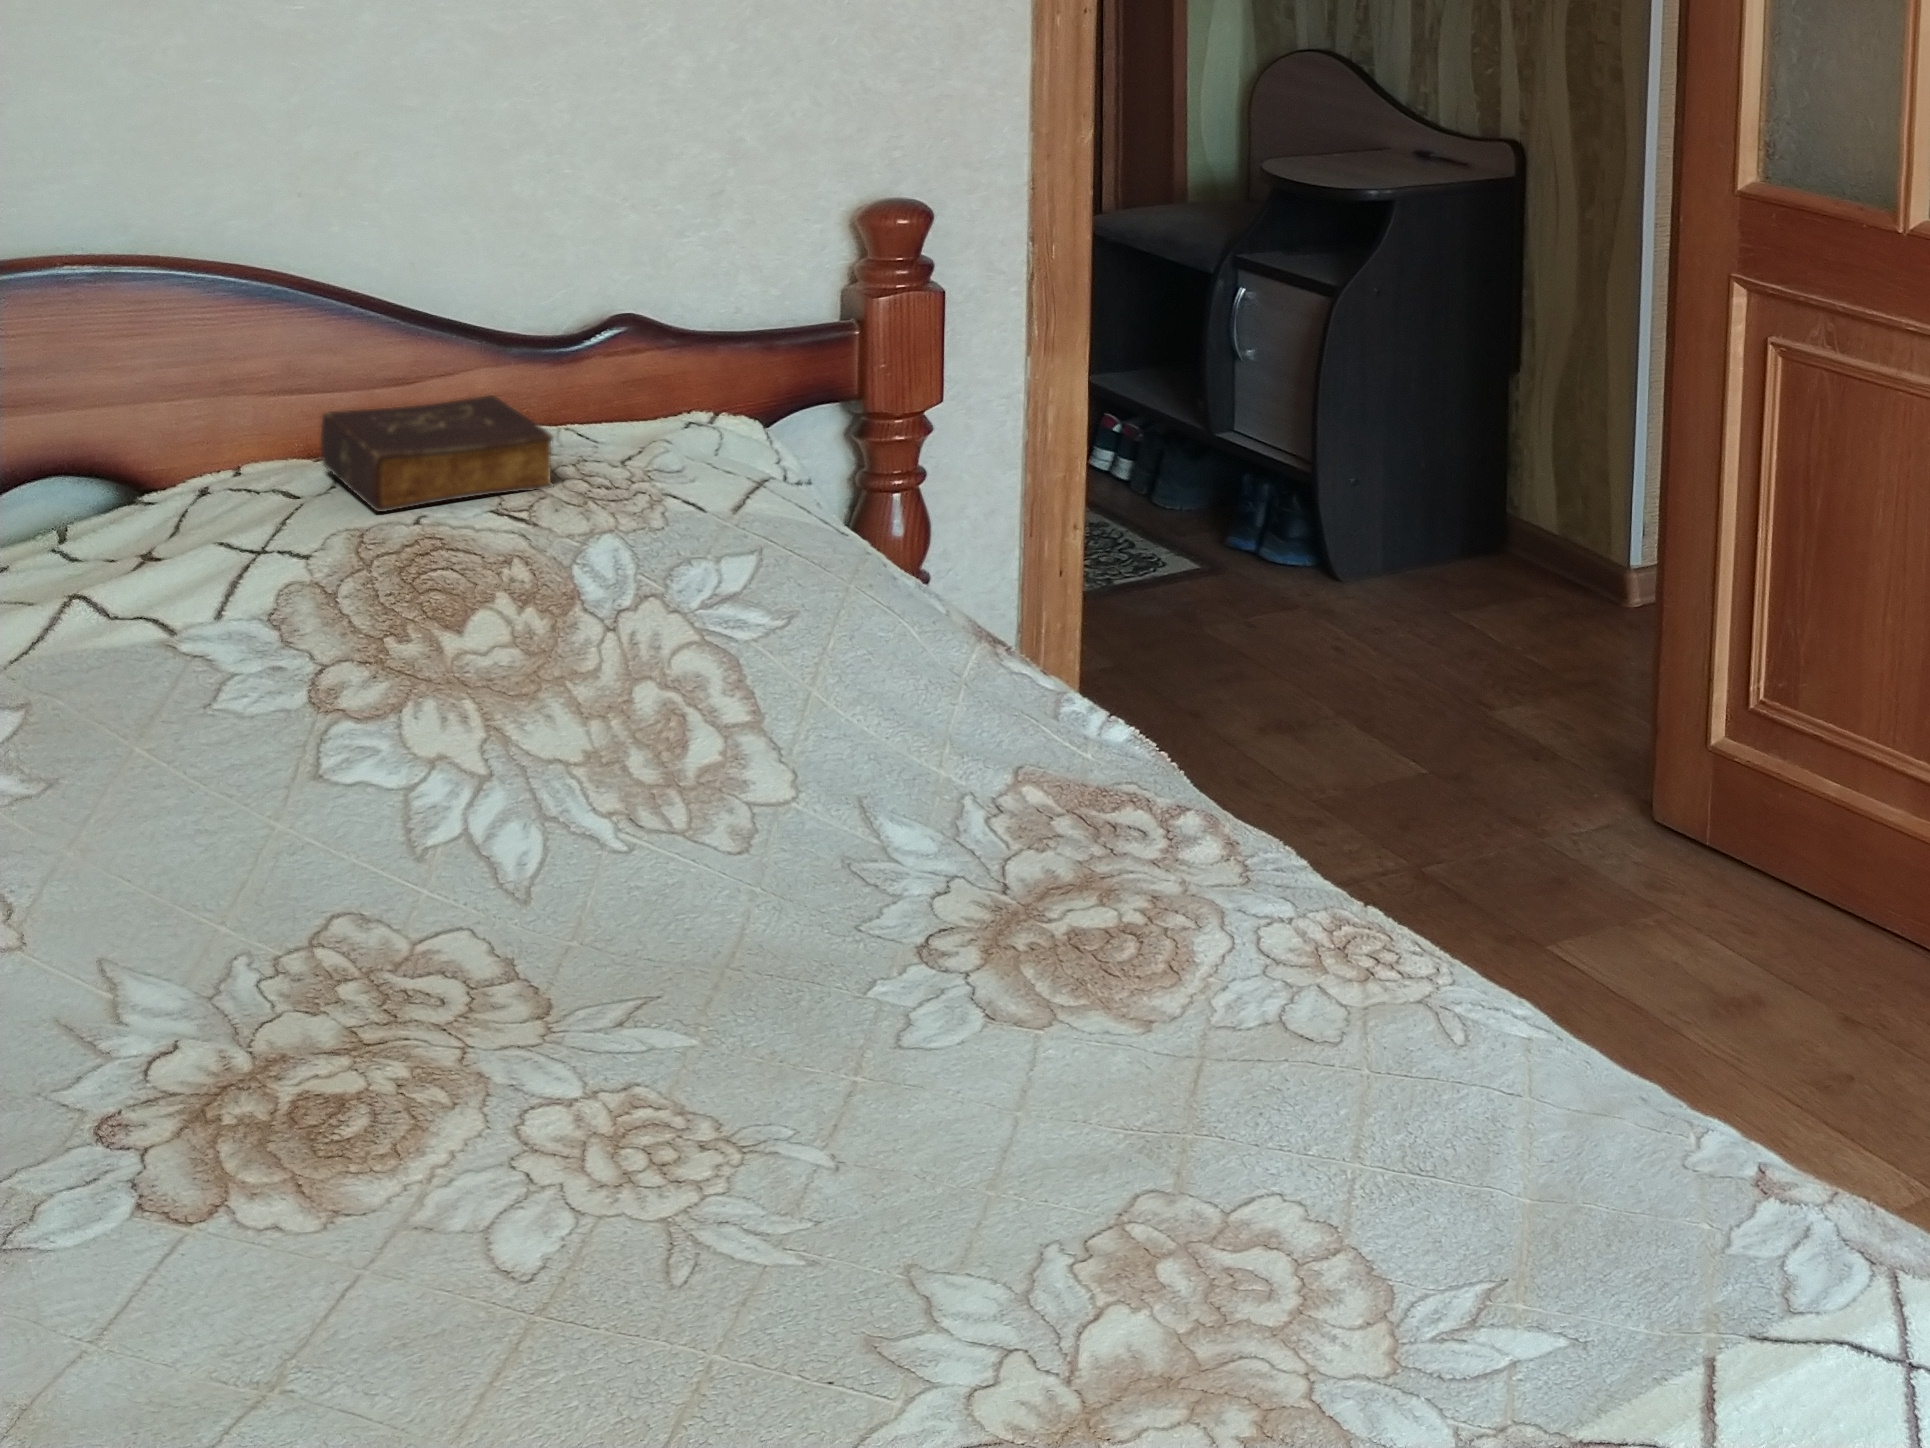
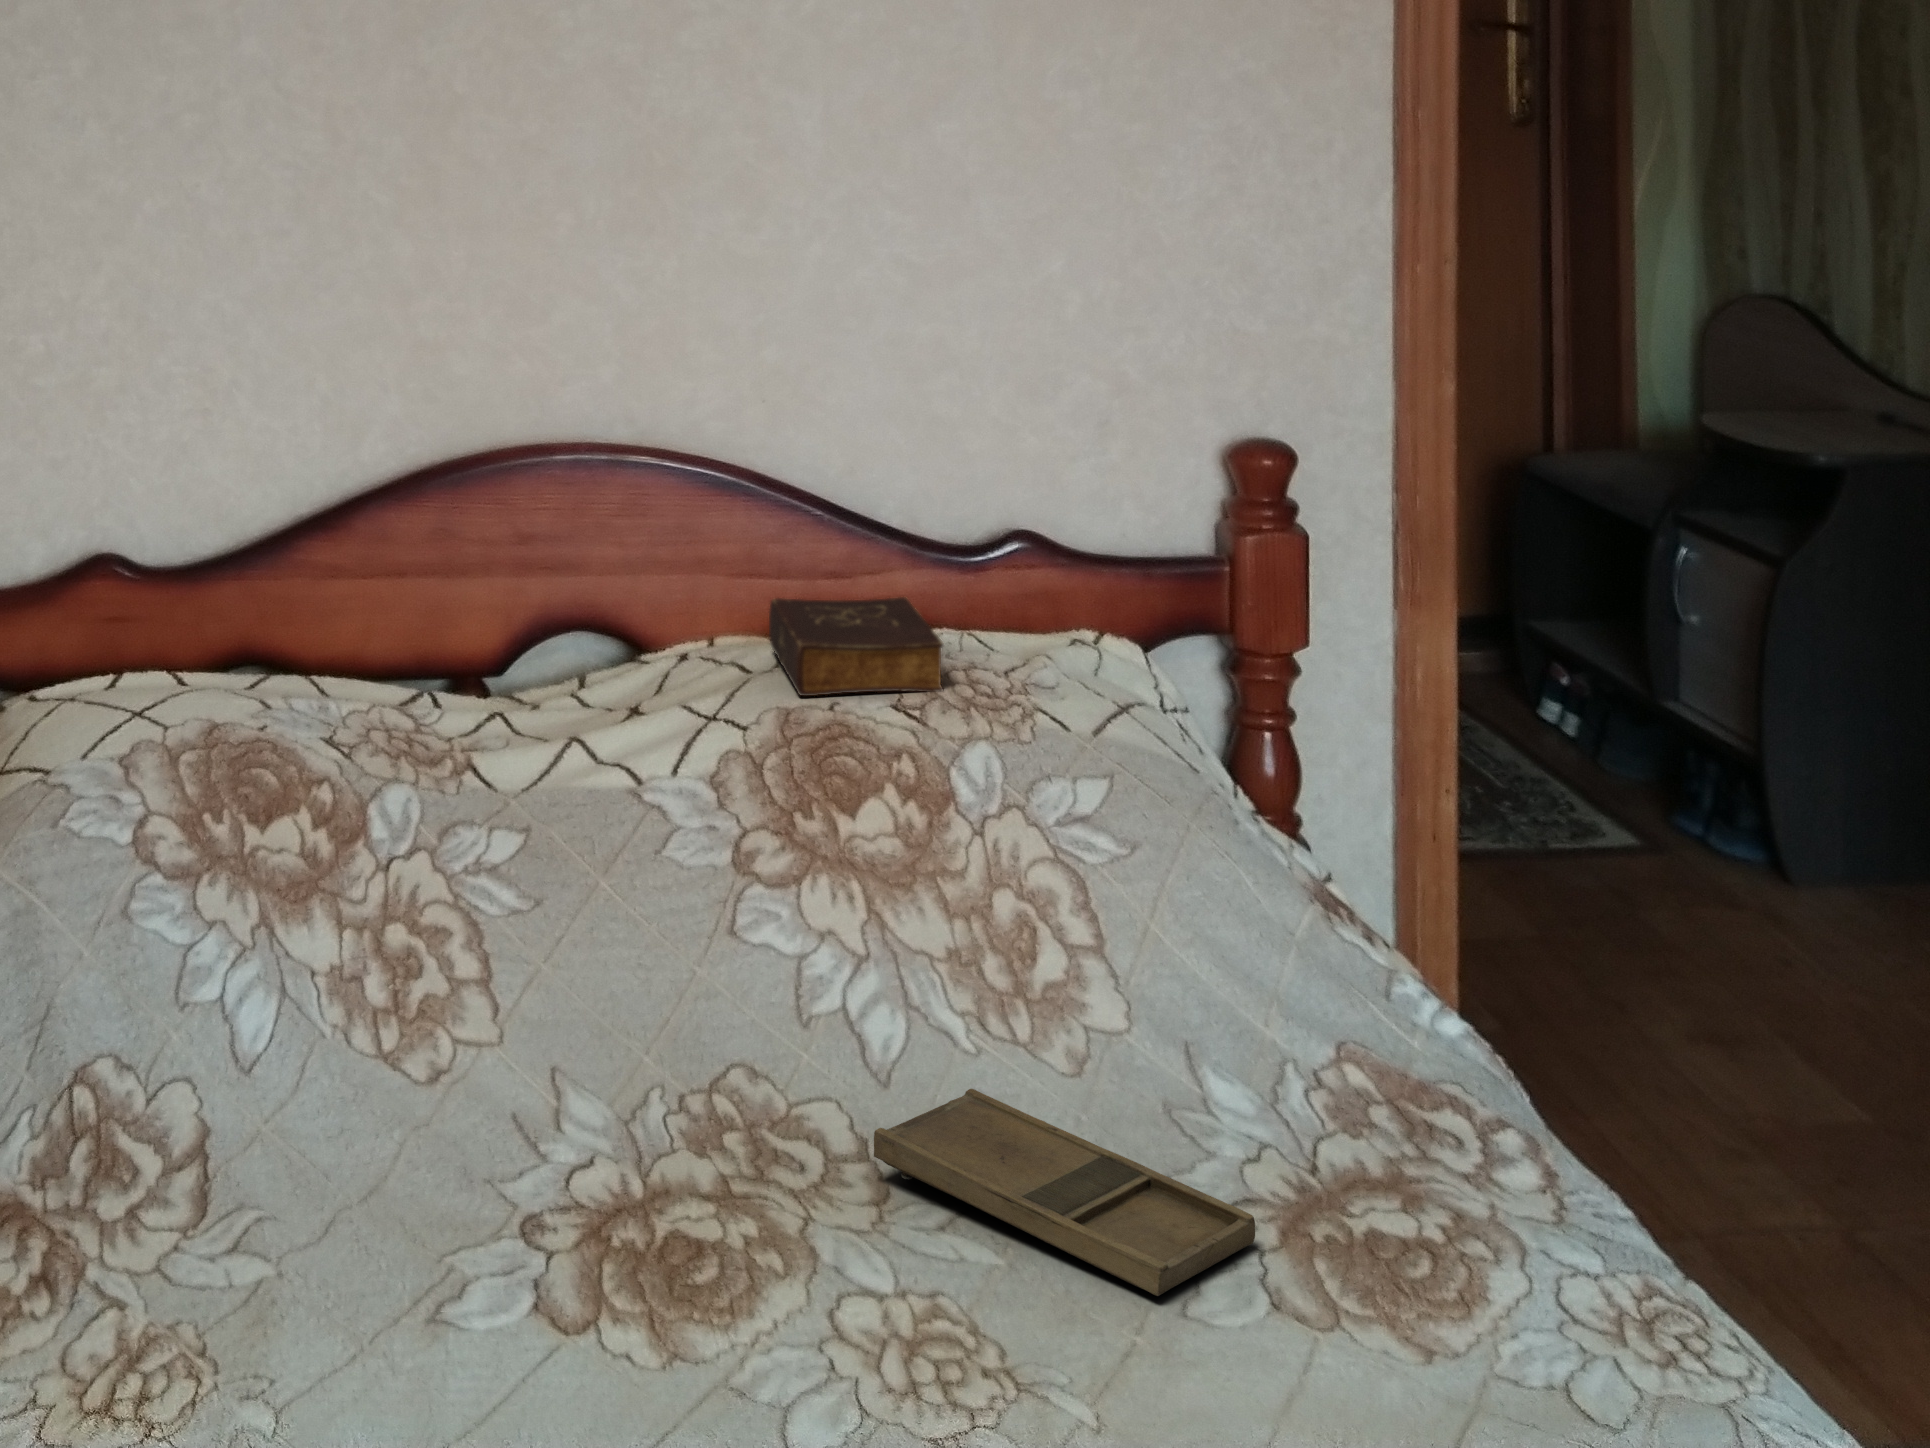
tray: none [533,882,965,1032] -> present [874,1089,1255,1296]

